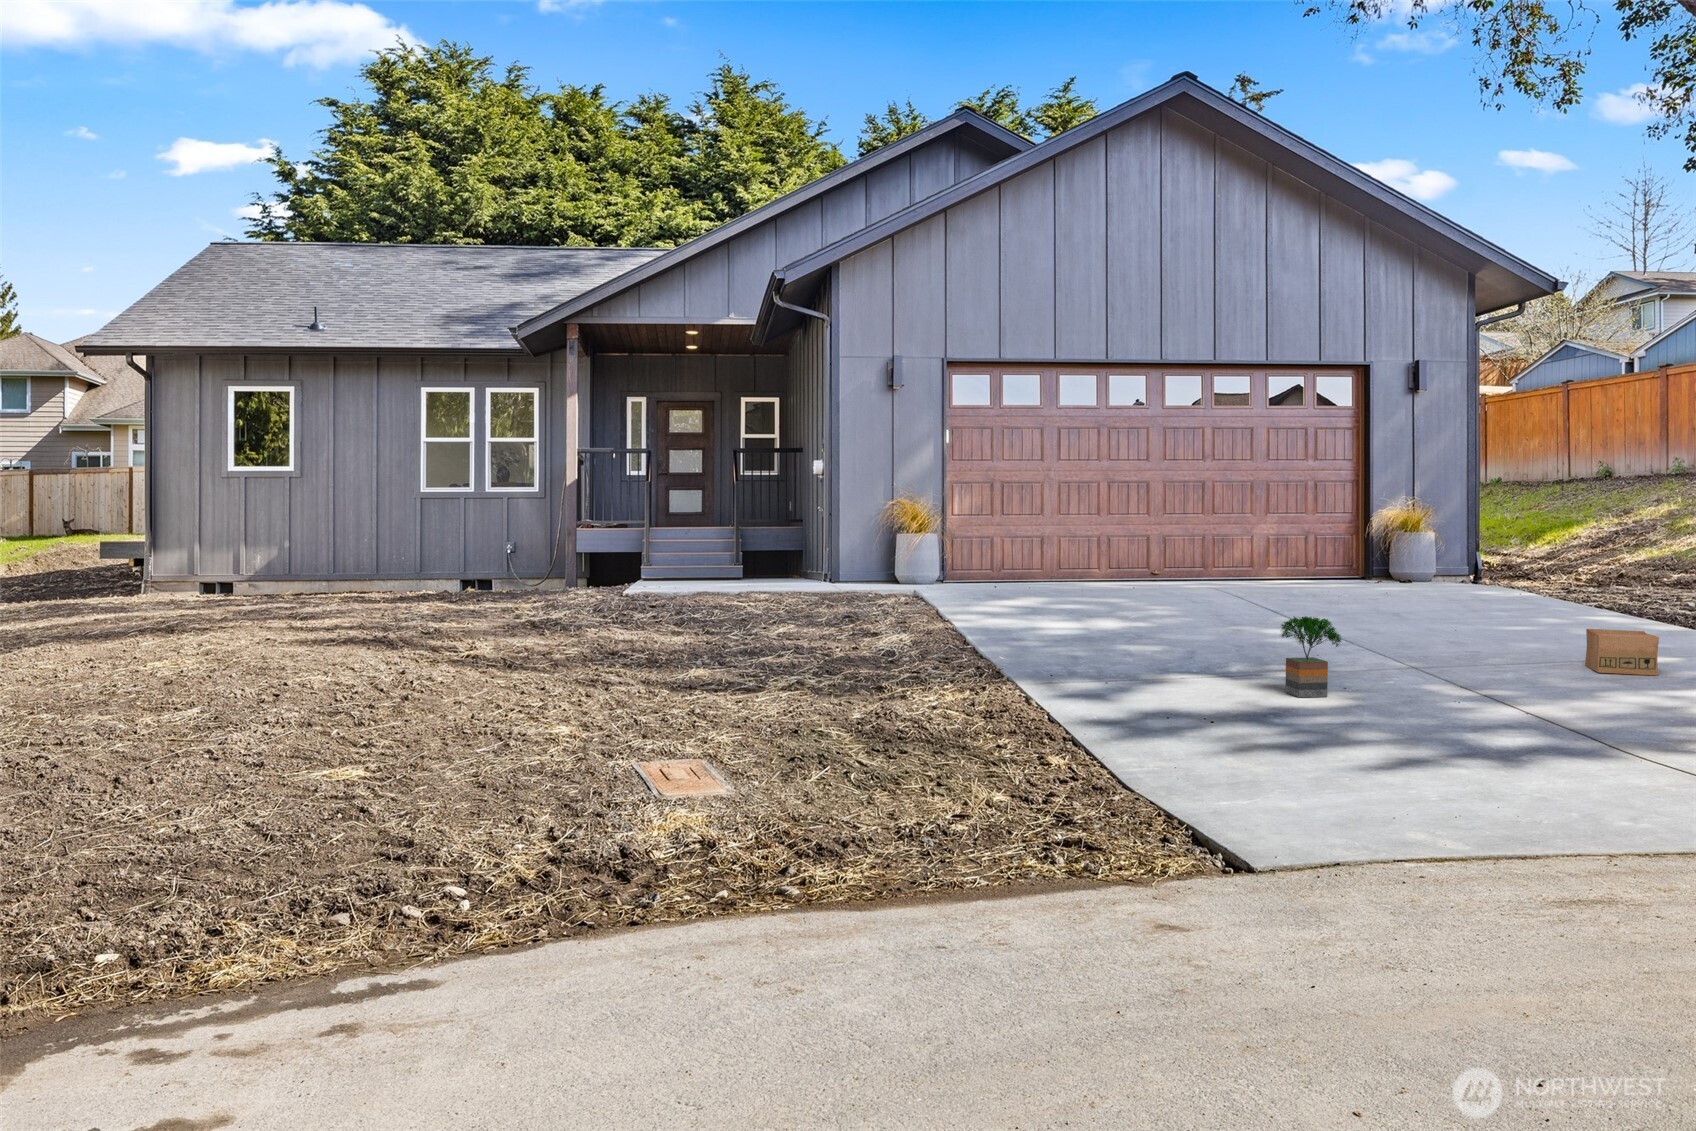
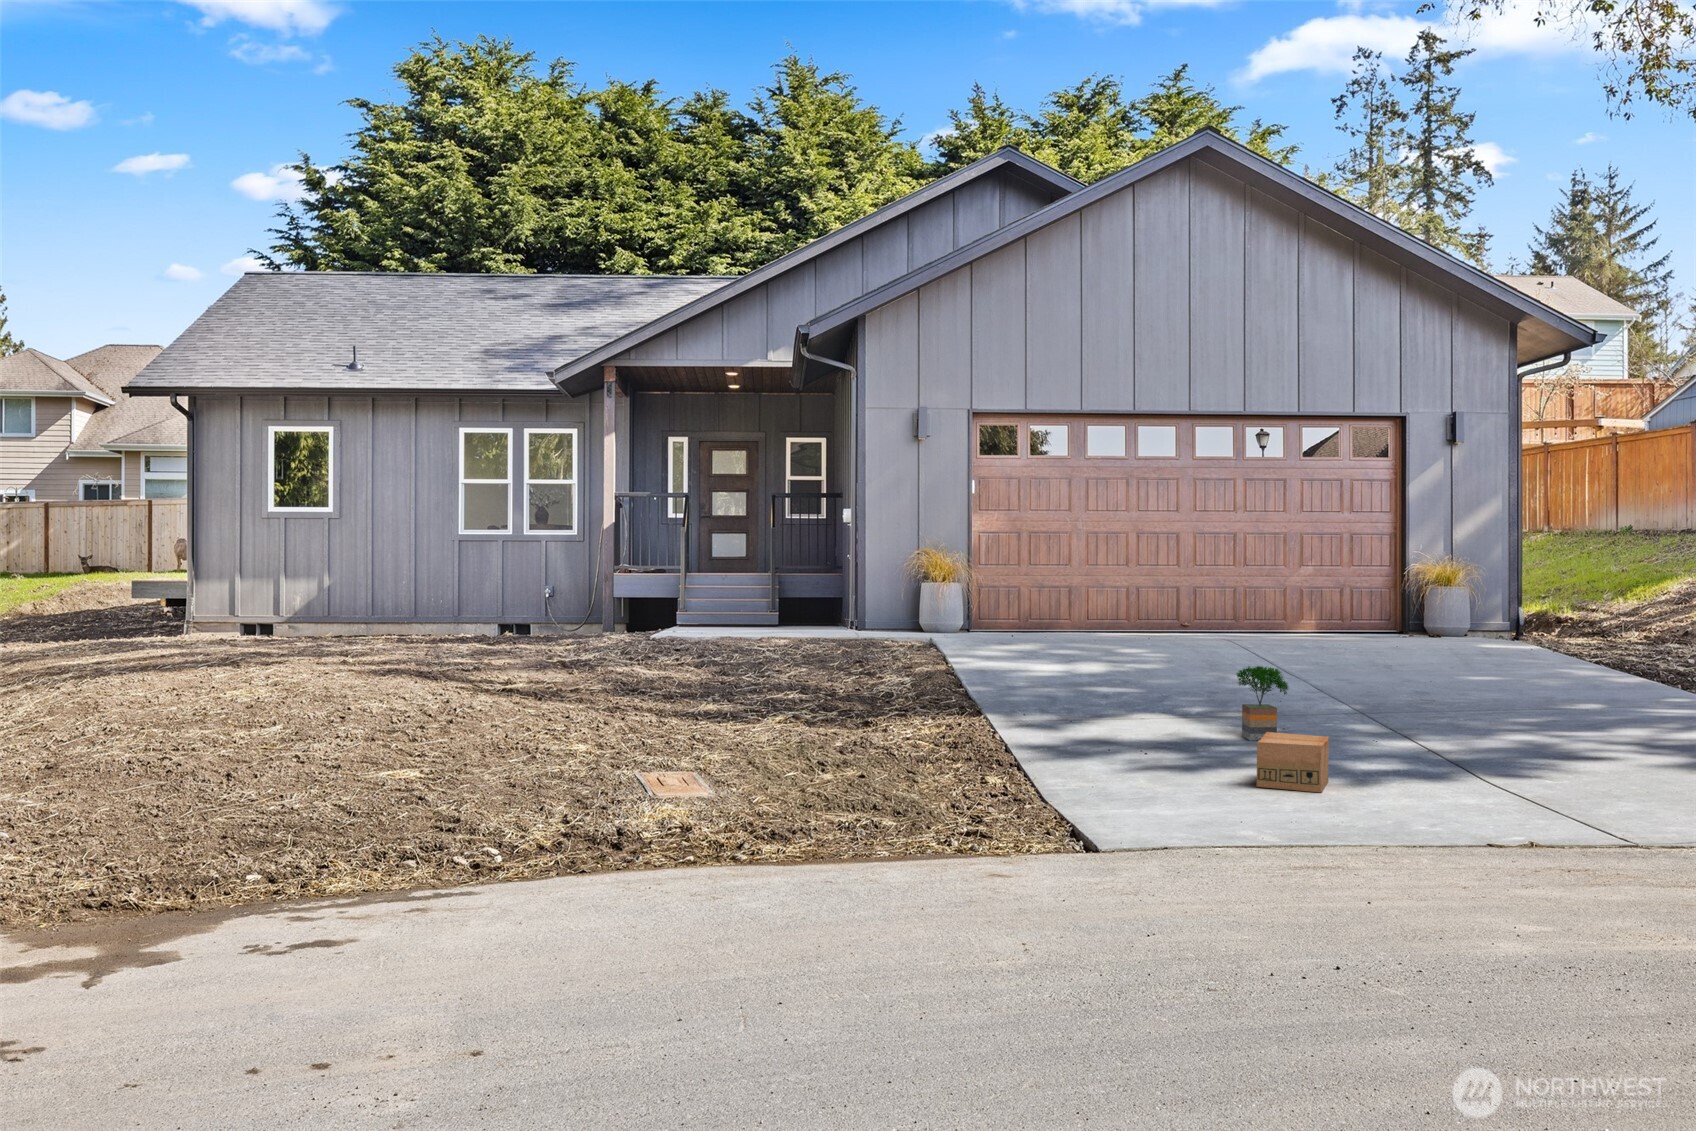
cardboard box: present [1585,629,1659,675] -> present [1257,732,1329,792]

